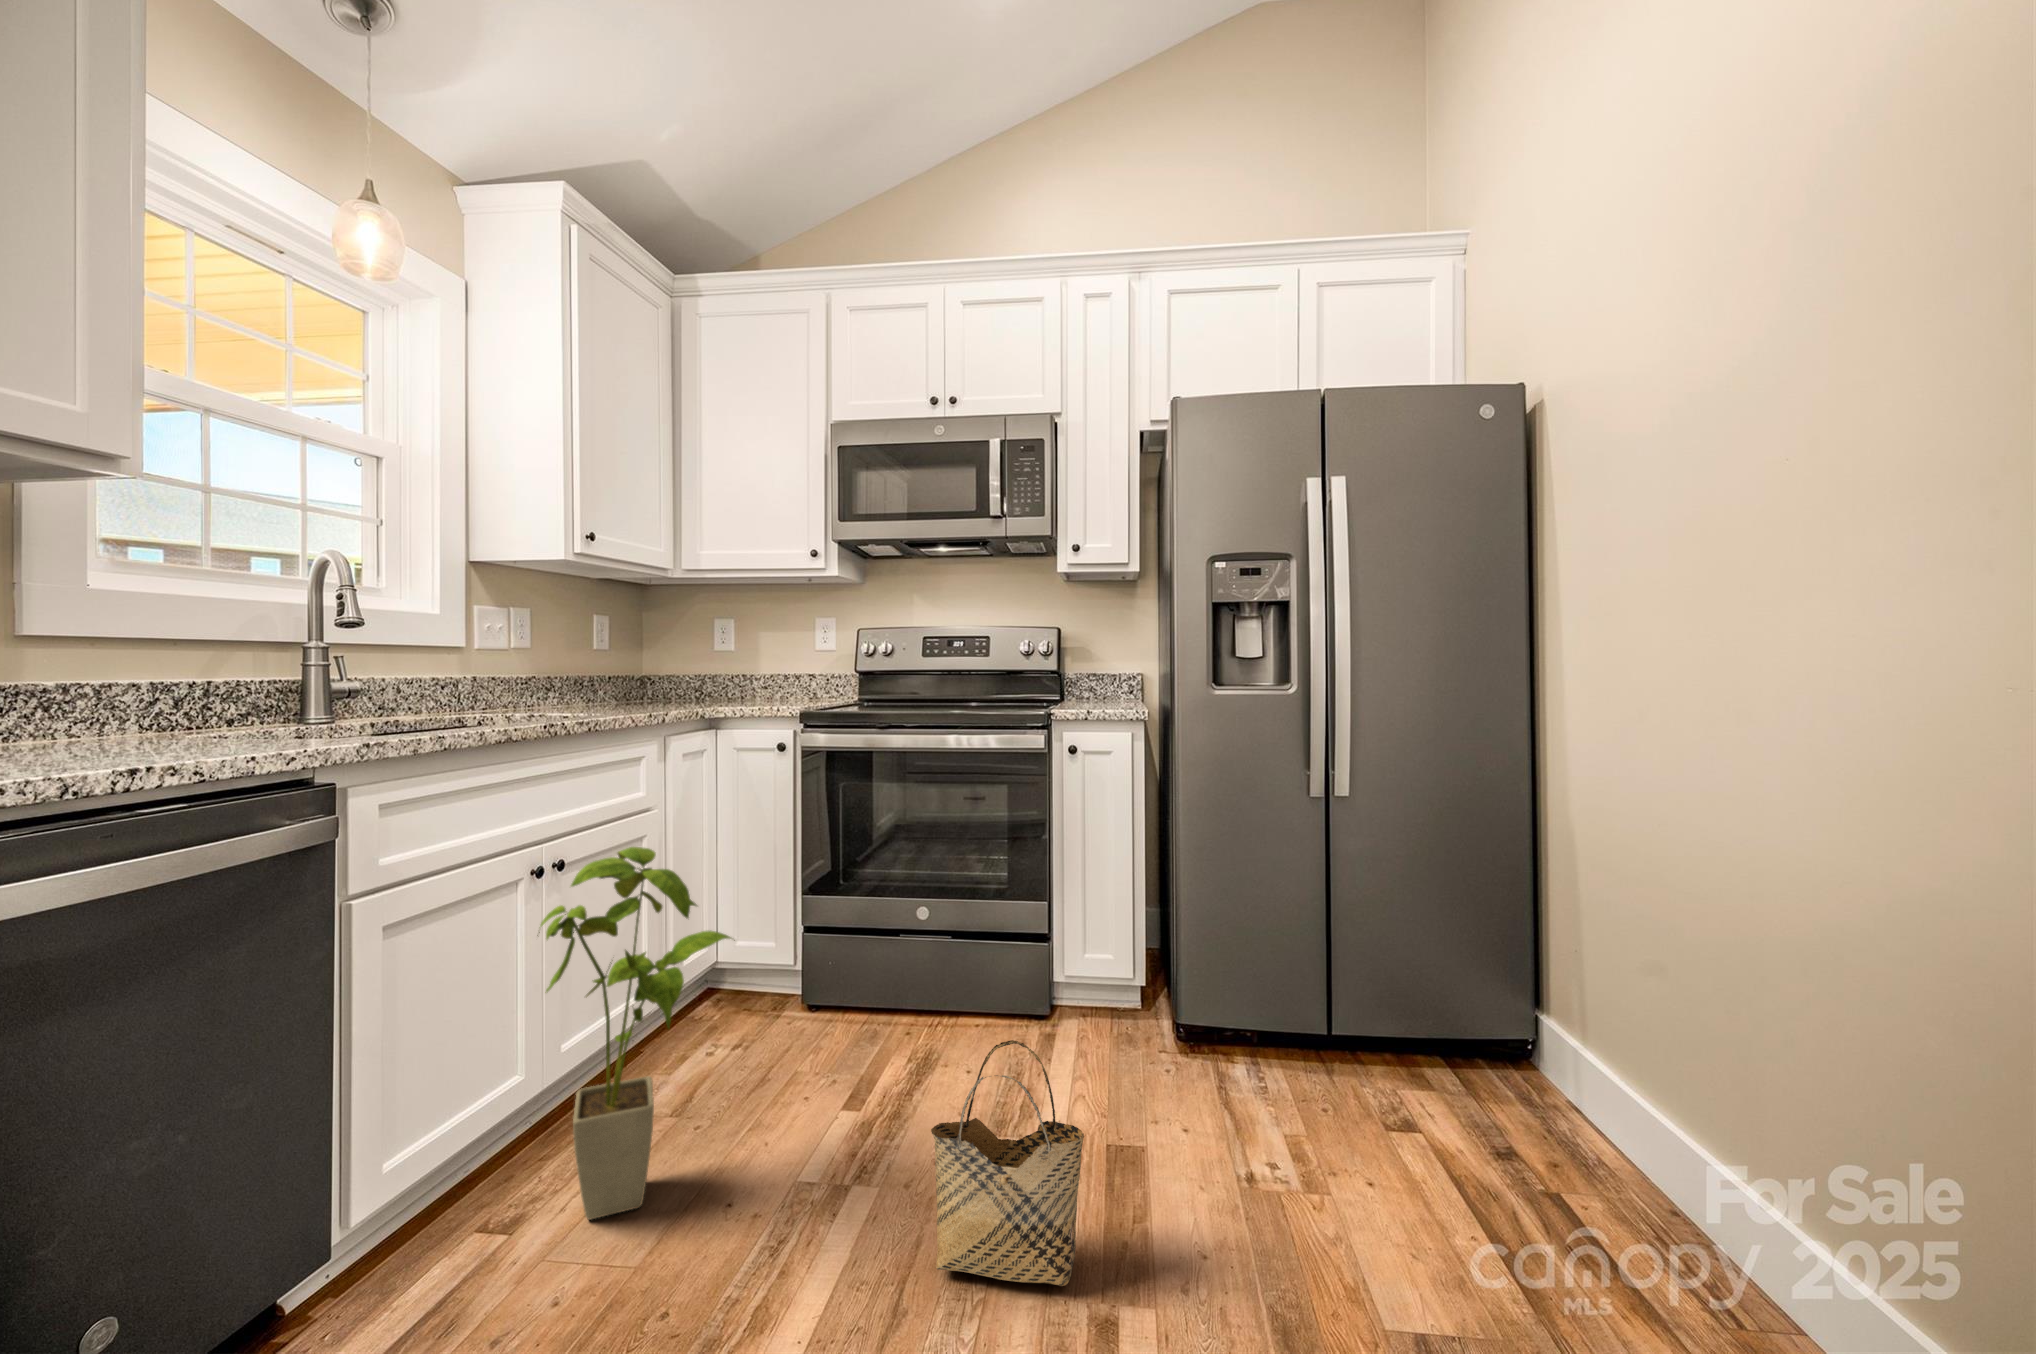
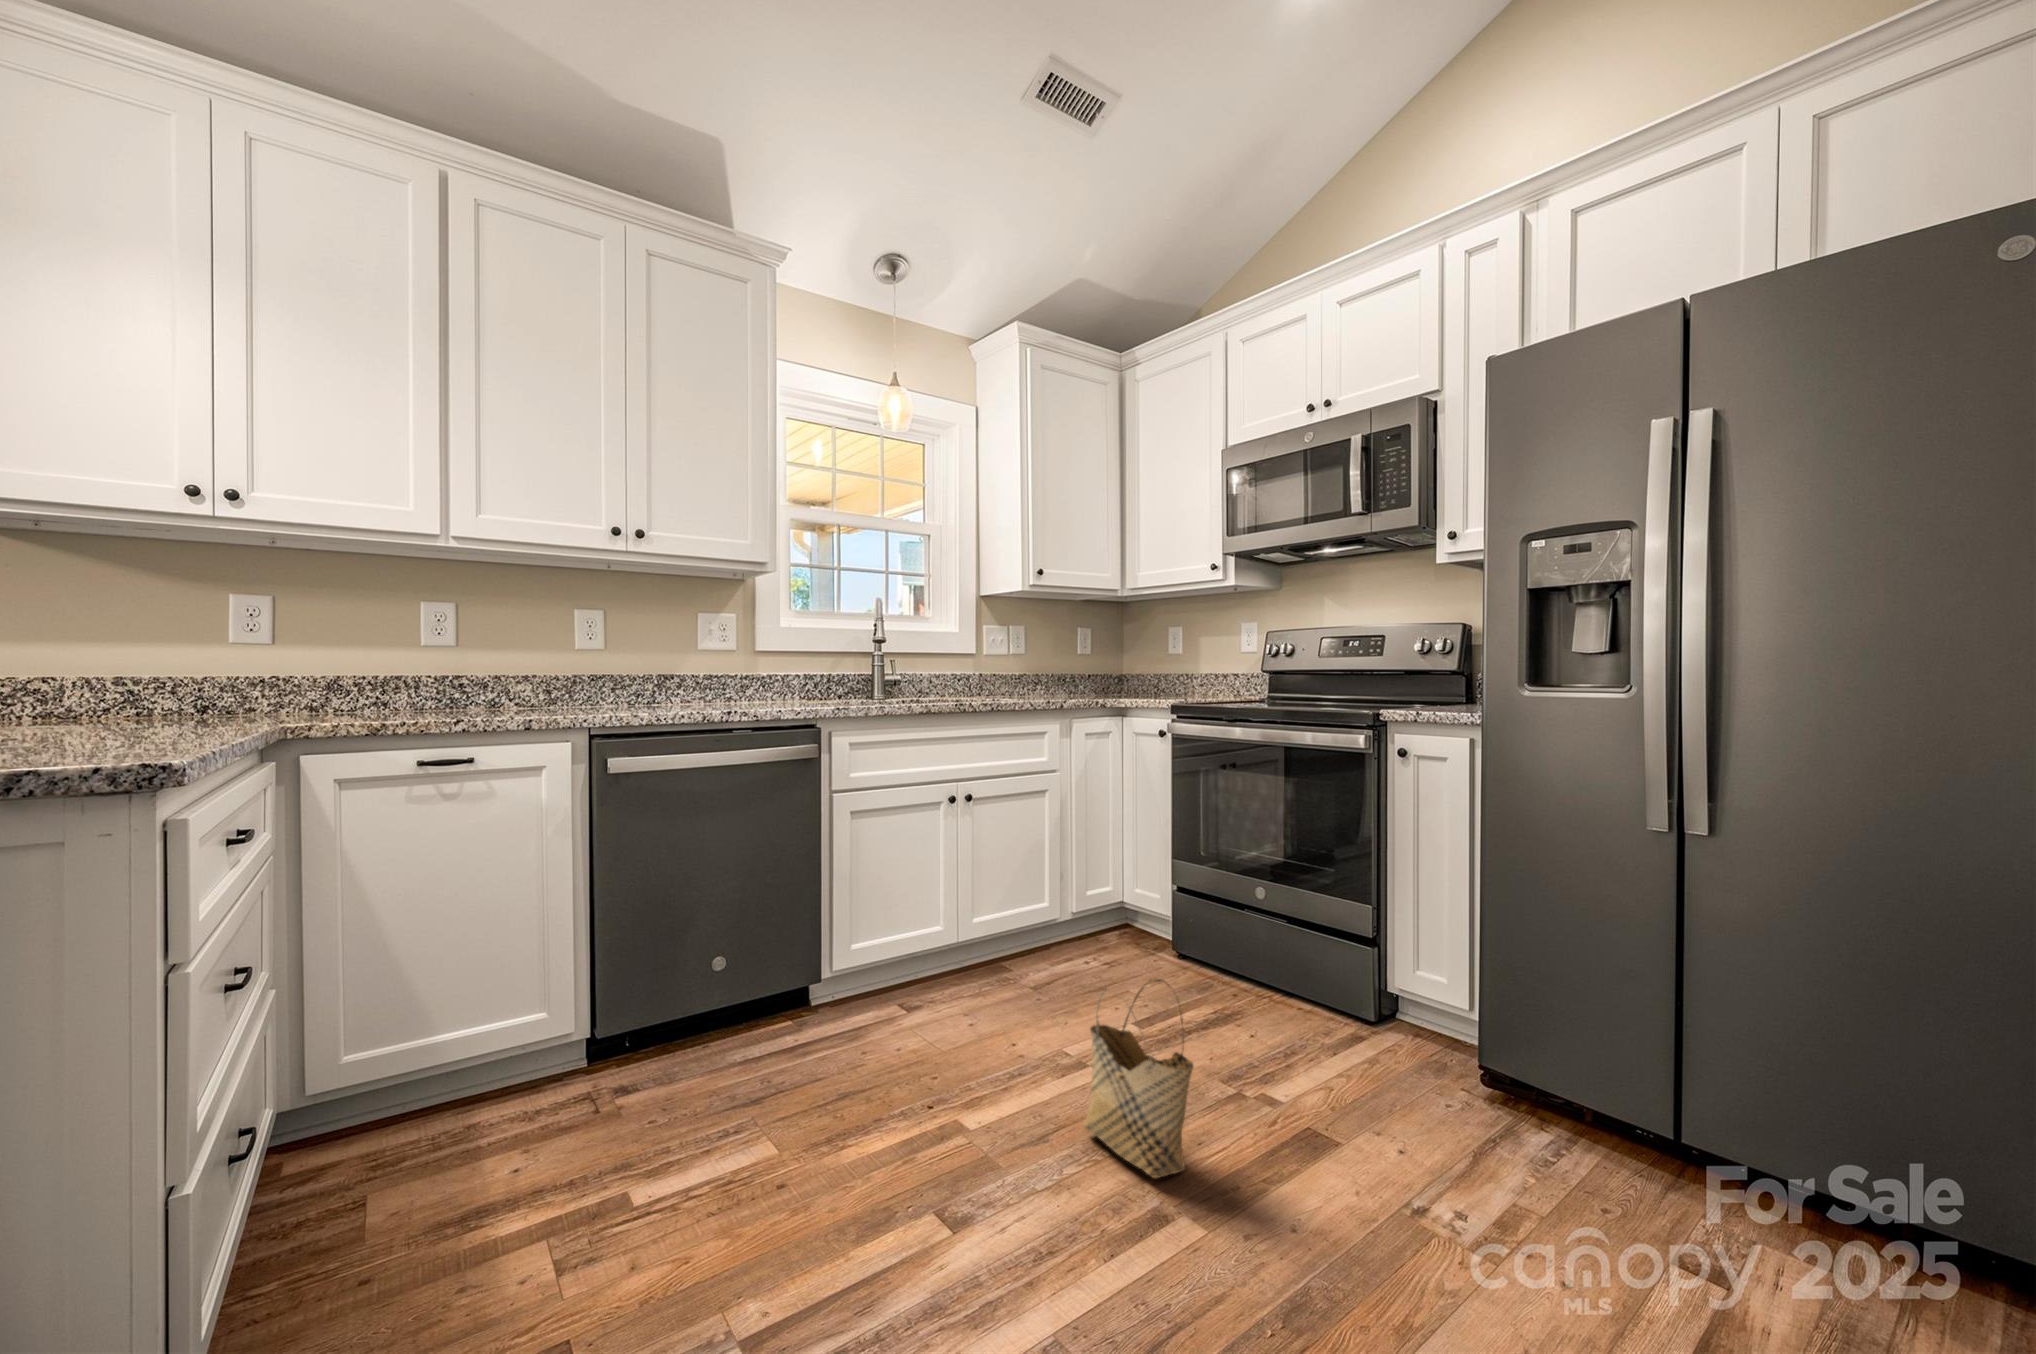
house plant: present [537,847,735,1220] -> none [921,787,1047,1025]

